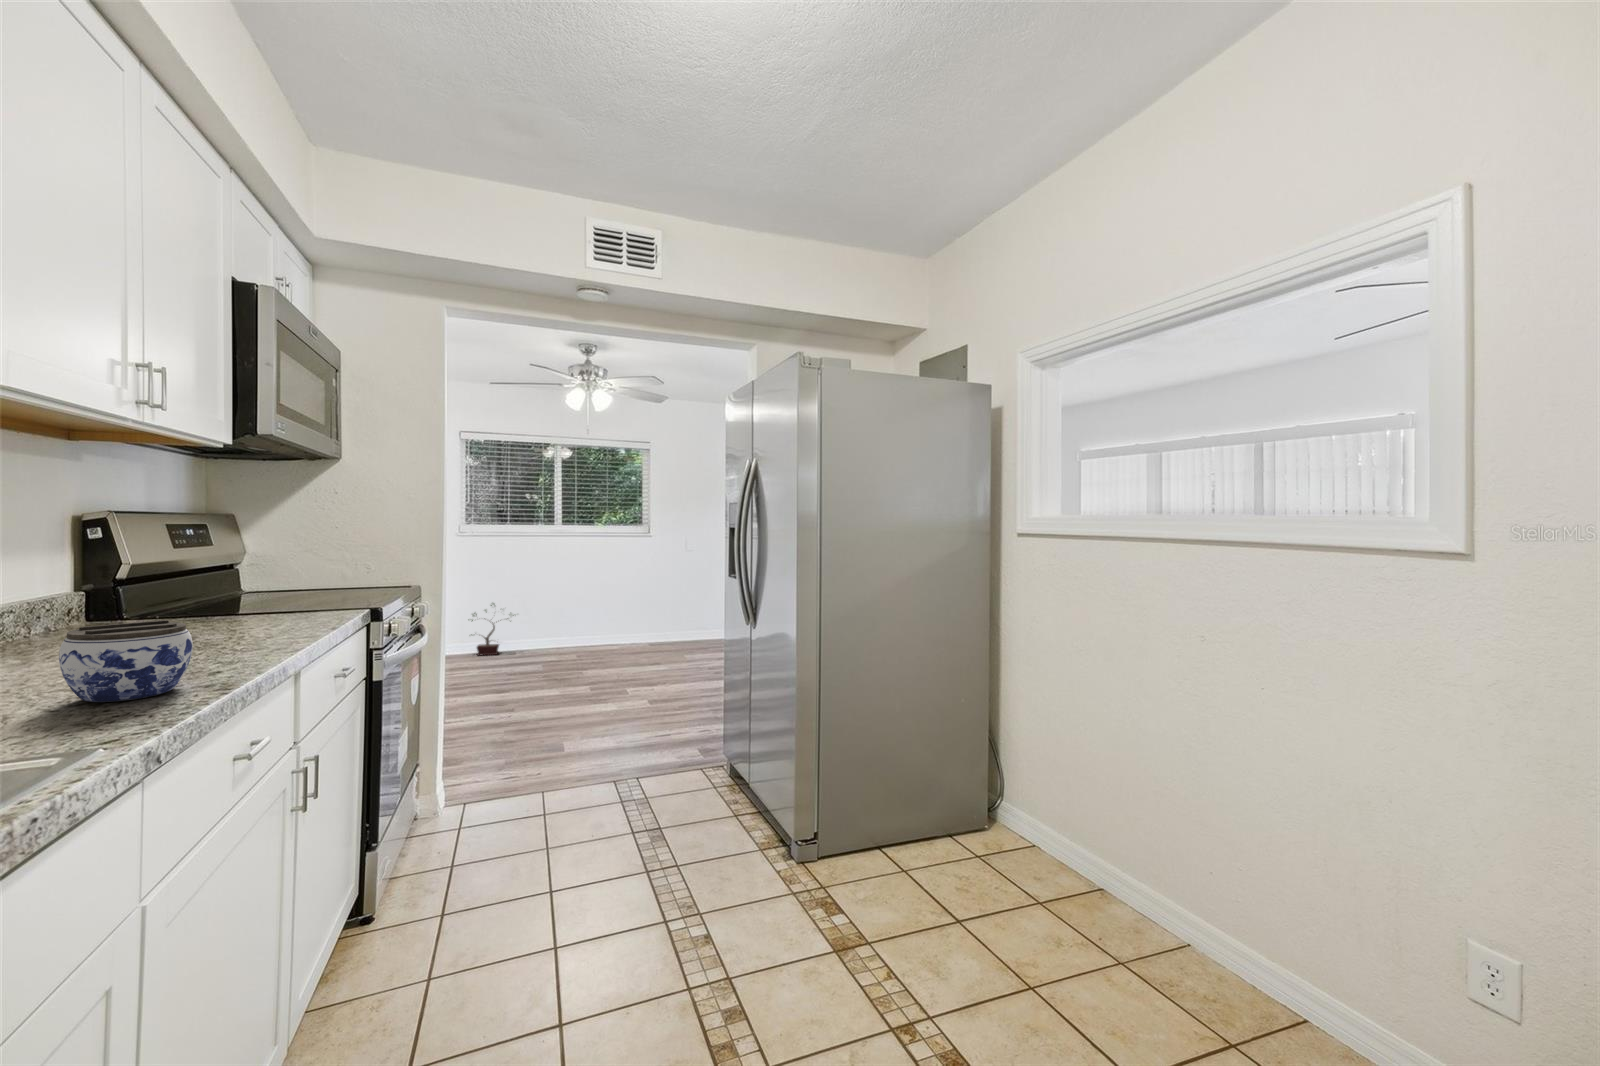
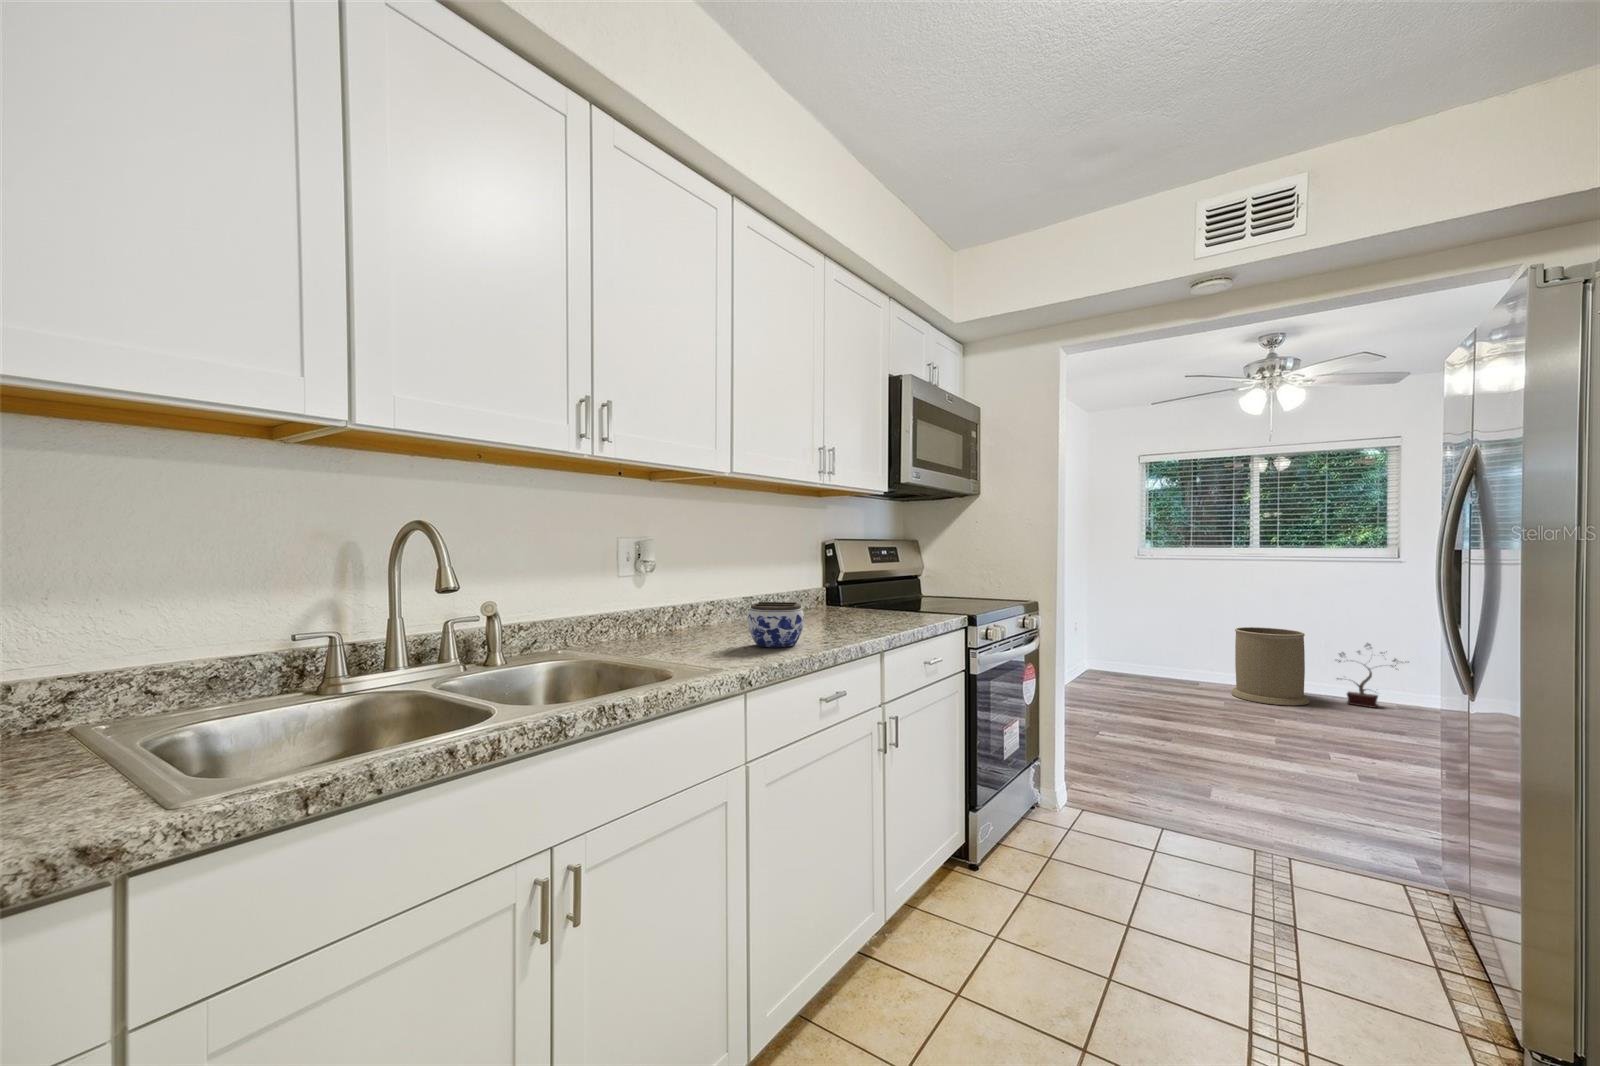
trash can: none [537,595,595,660] -> present [1231,627,1310,705]
potted plant: present [468,603,514,655] -> present [1336,643,1397,708]

